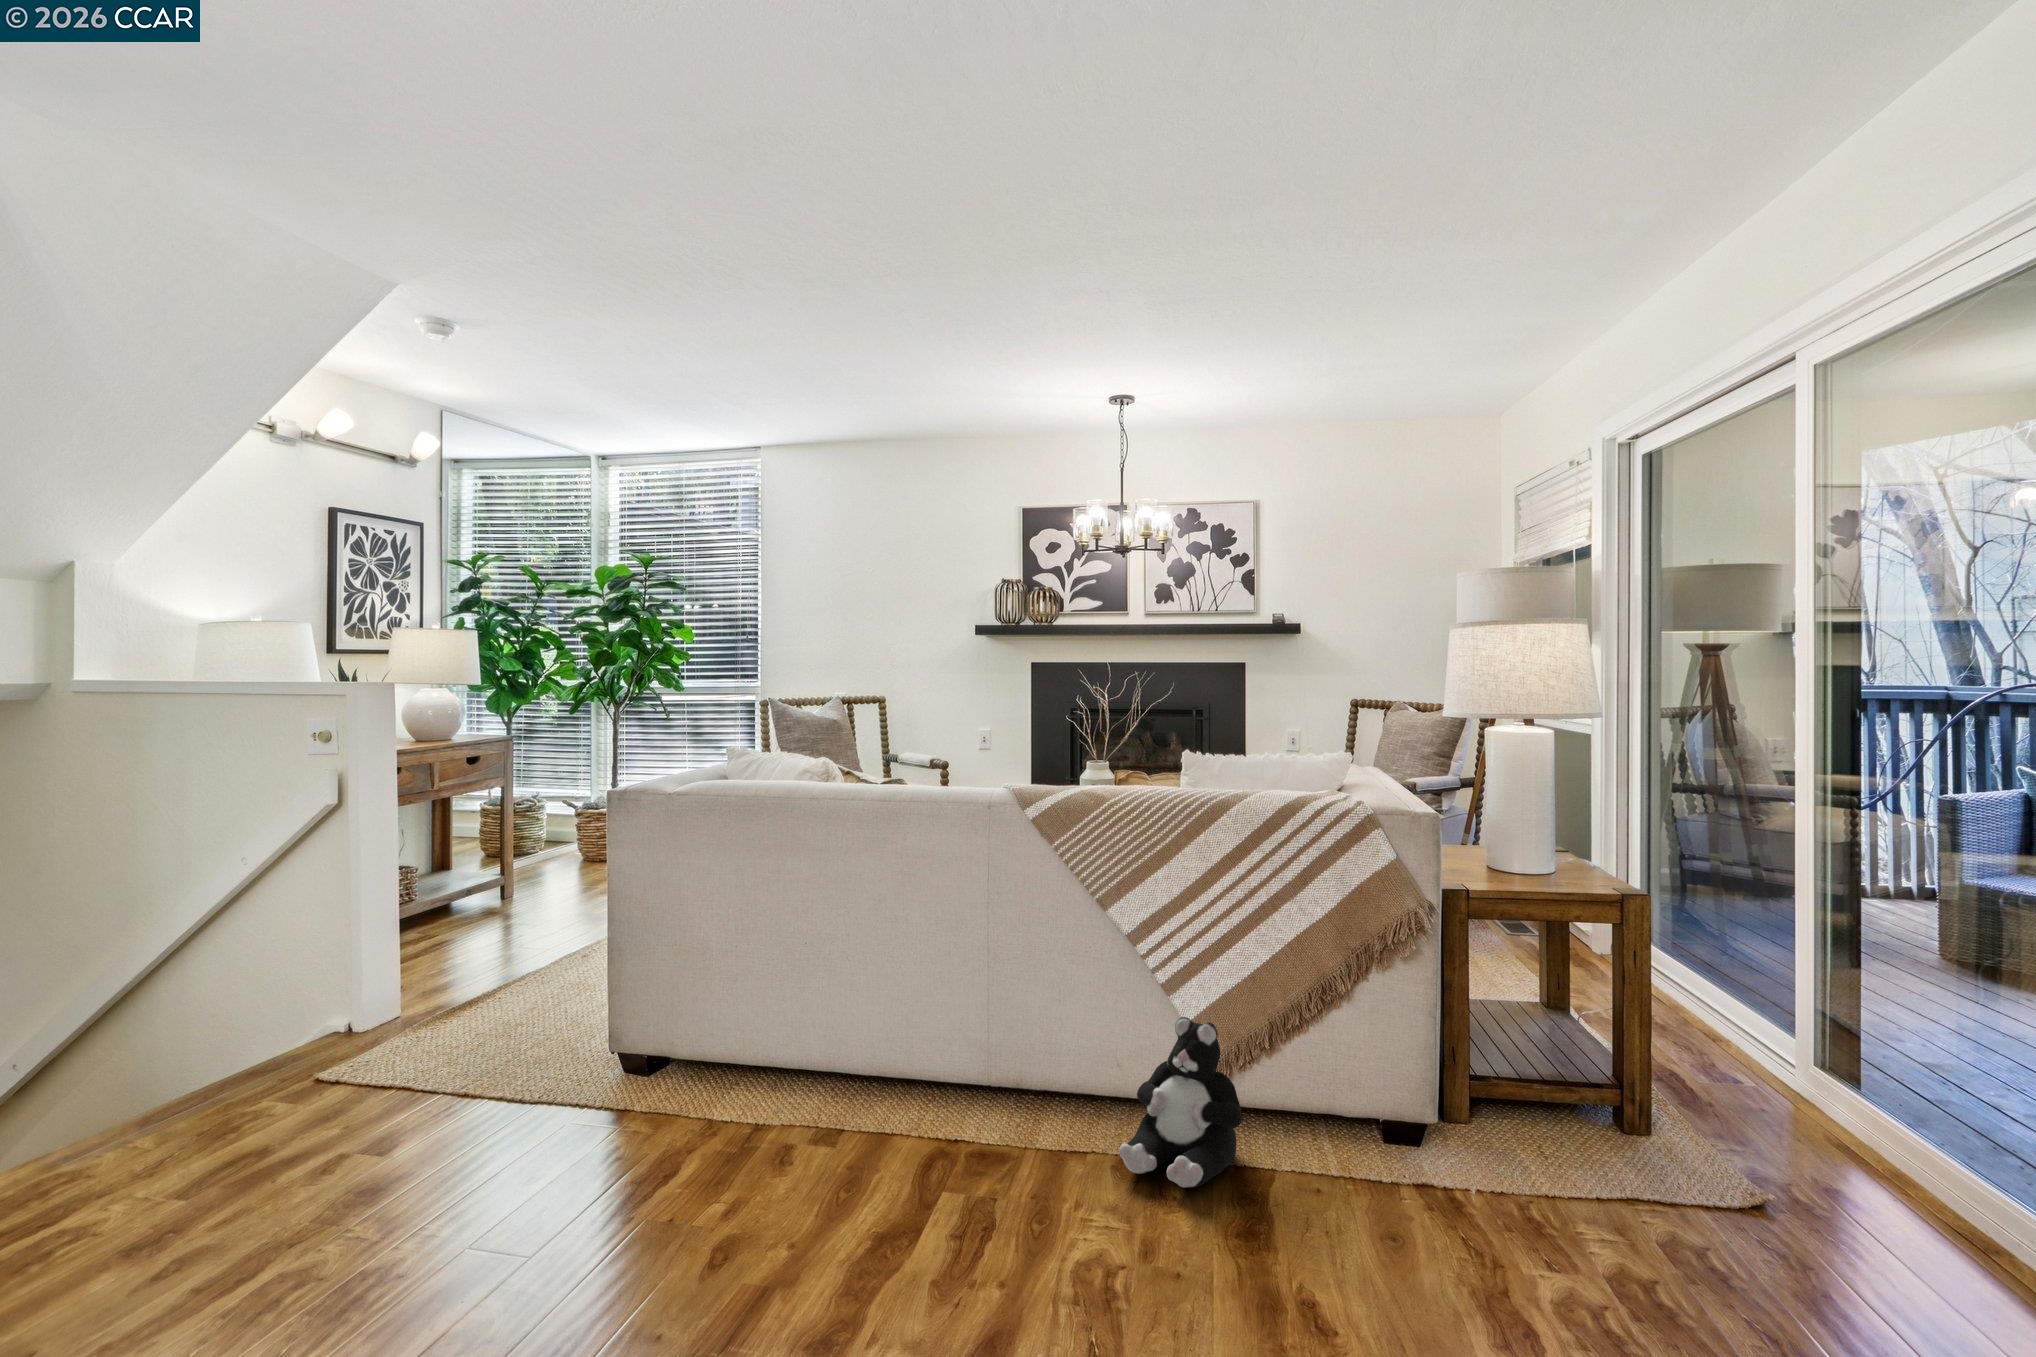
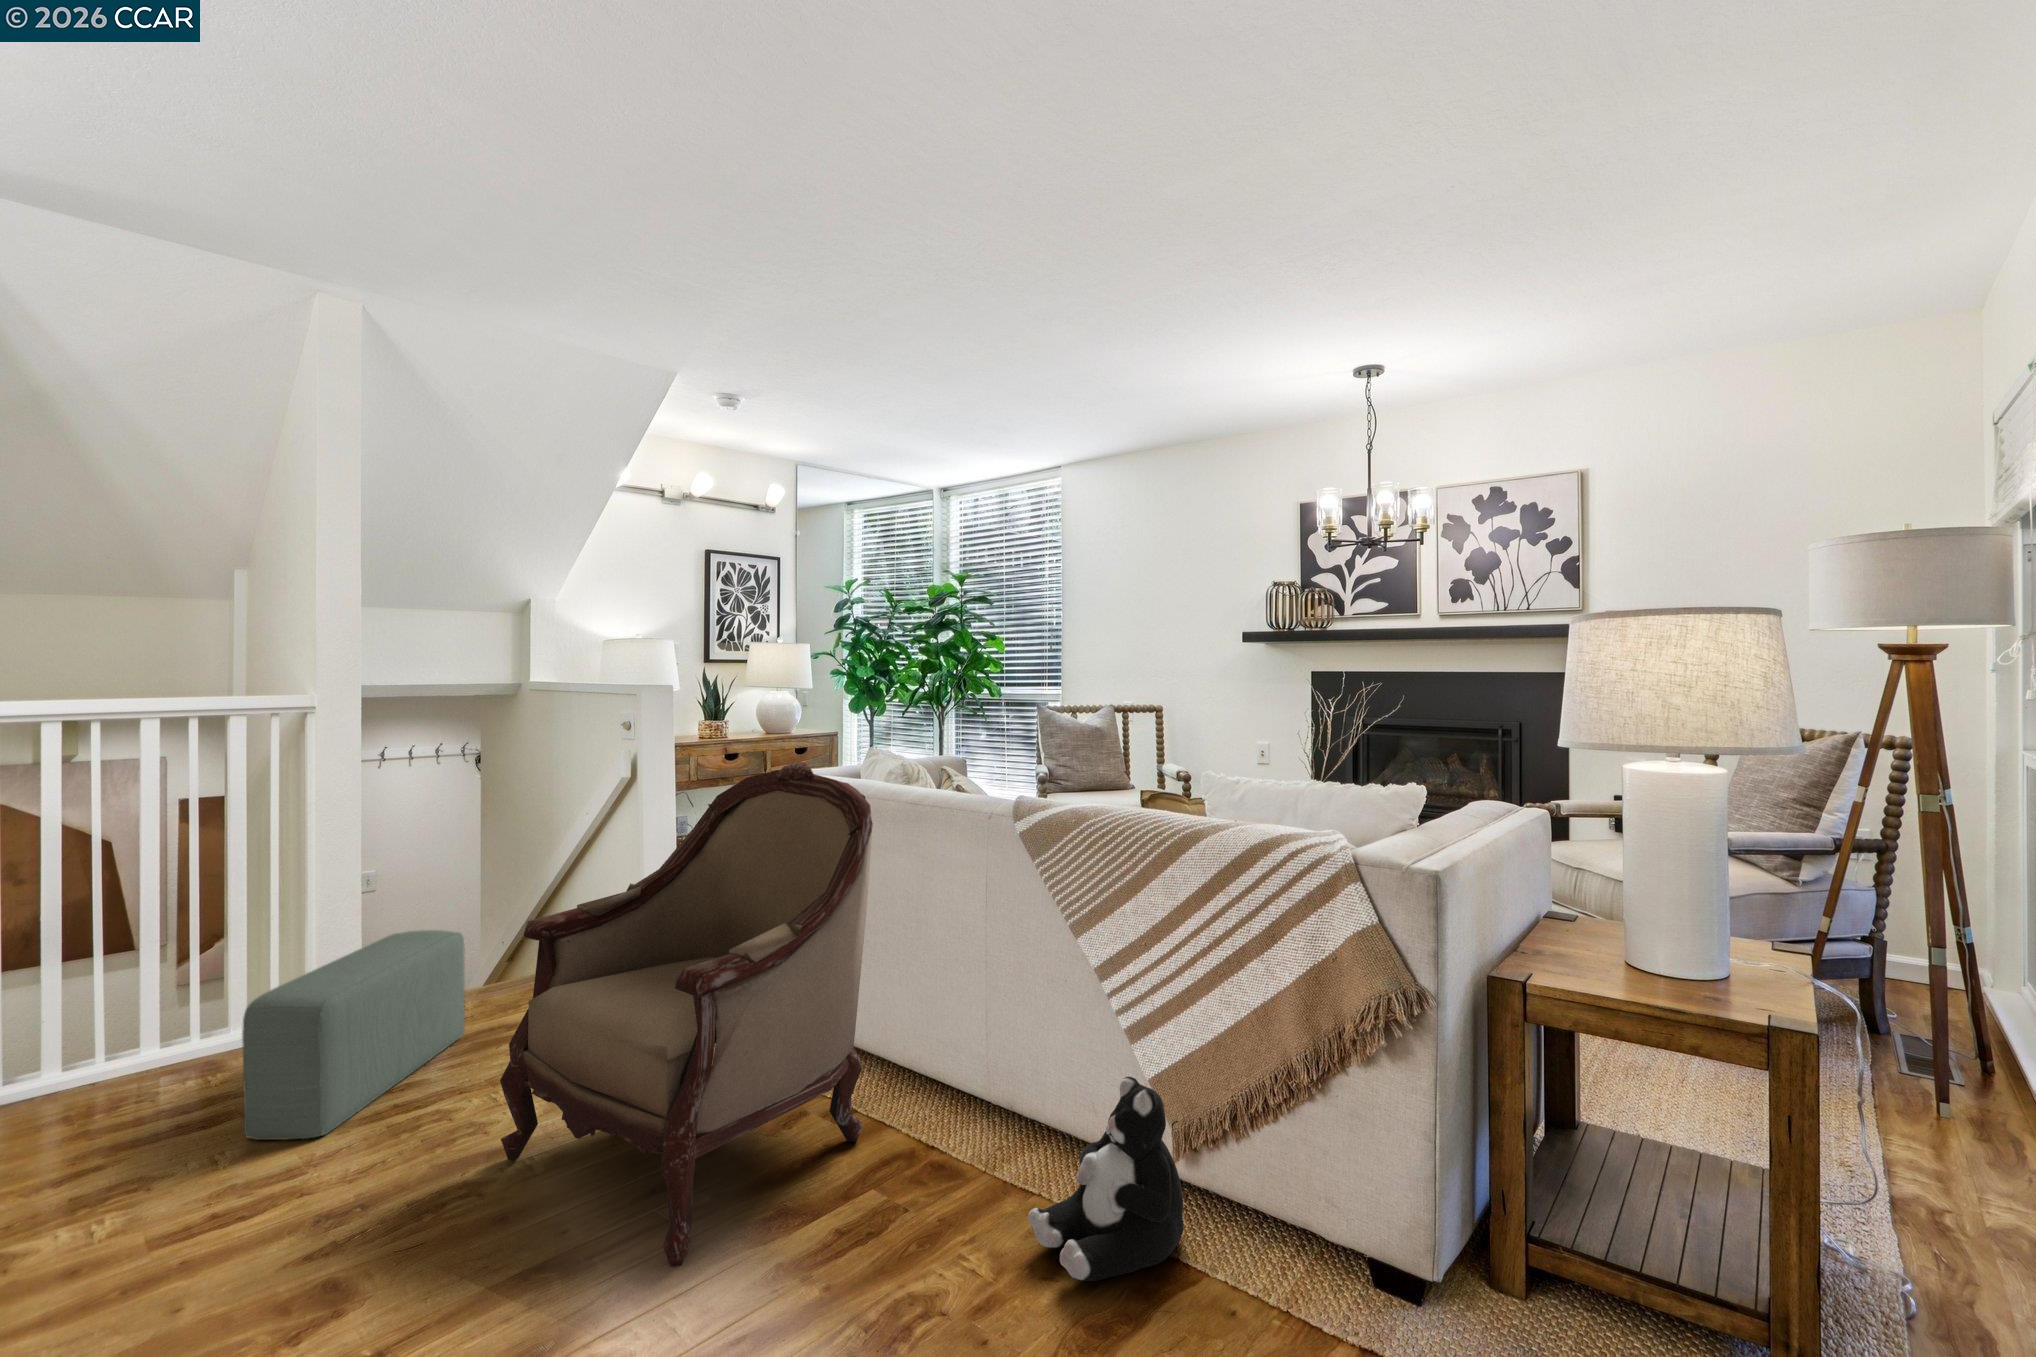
armchair: none [498,761,900,1273] -> present [500,762,873,1267]
pouf: none [67,1003,251,1300] -> present [242,930,465,1140]

